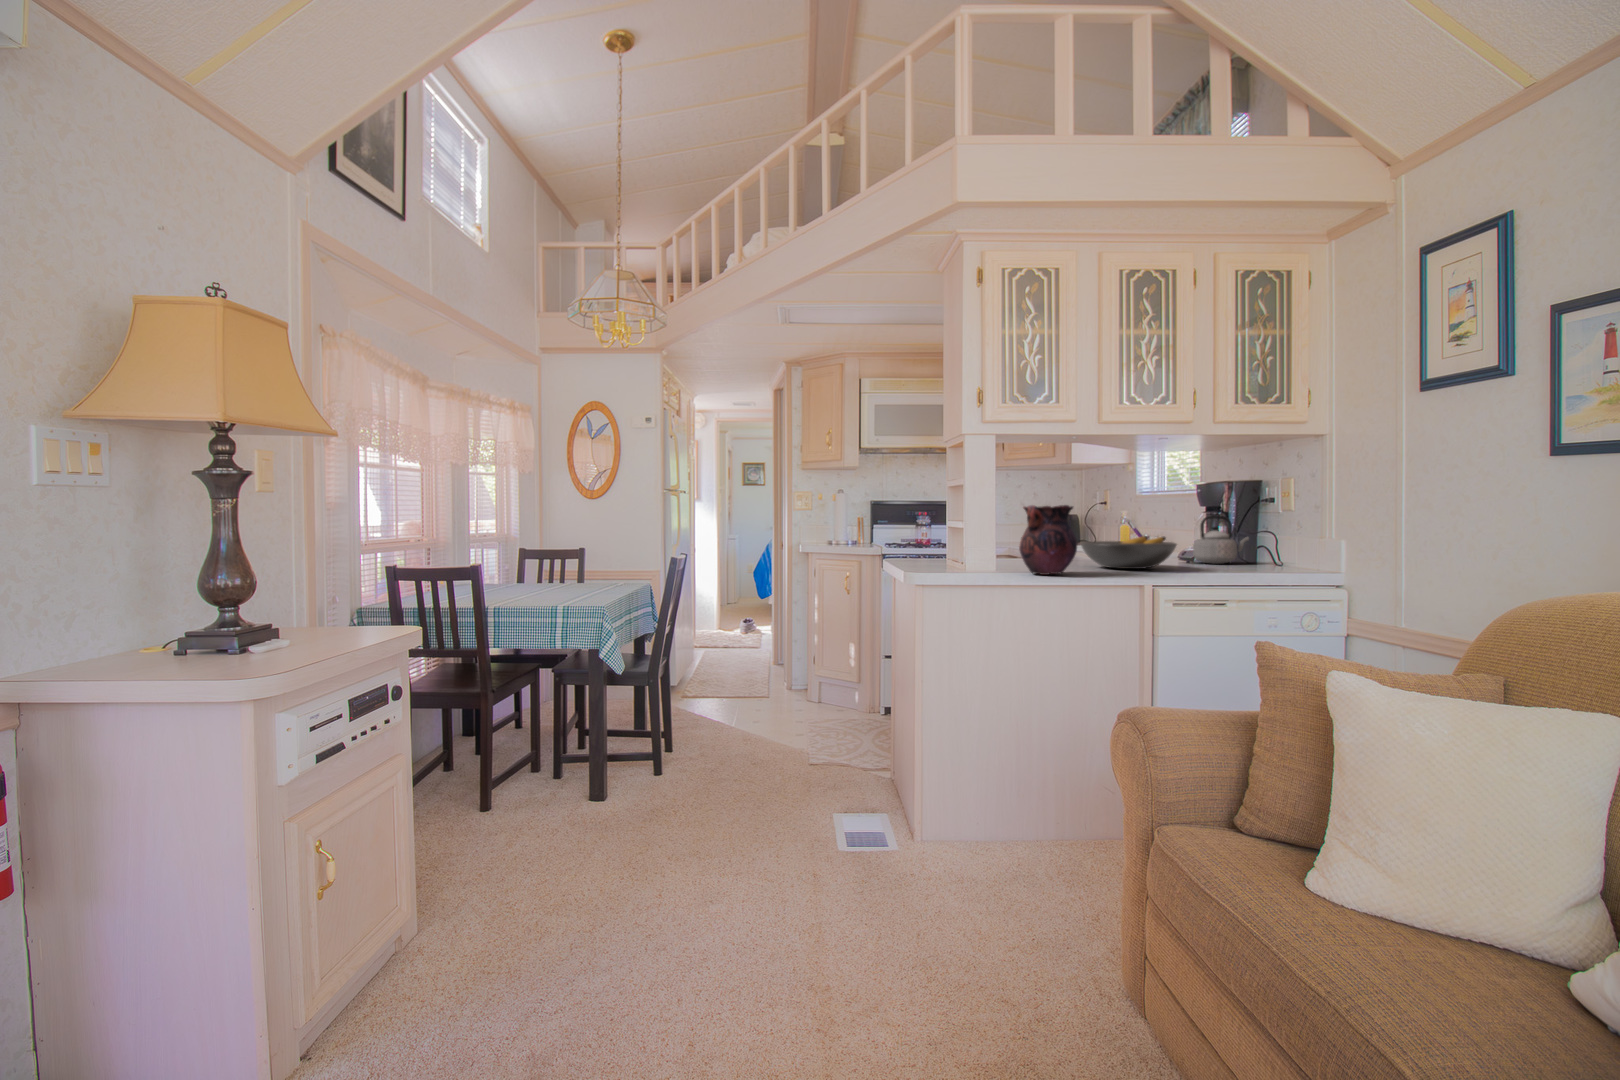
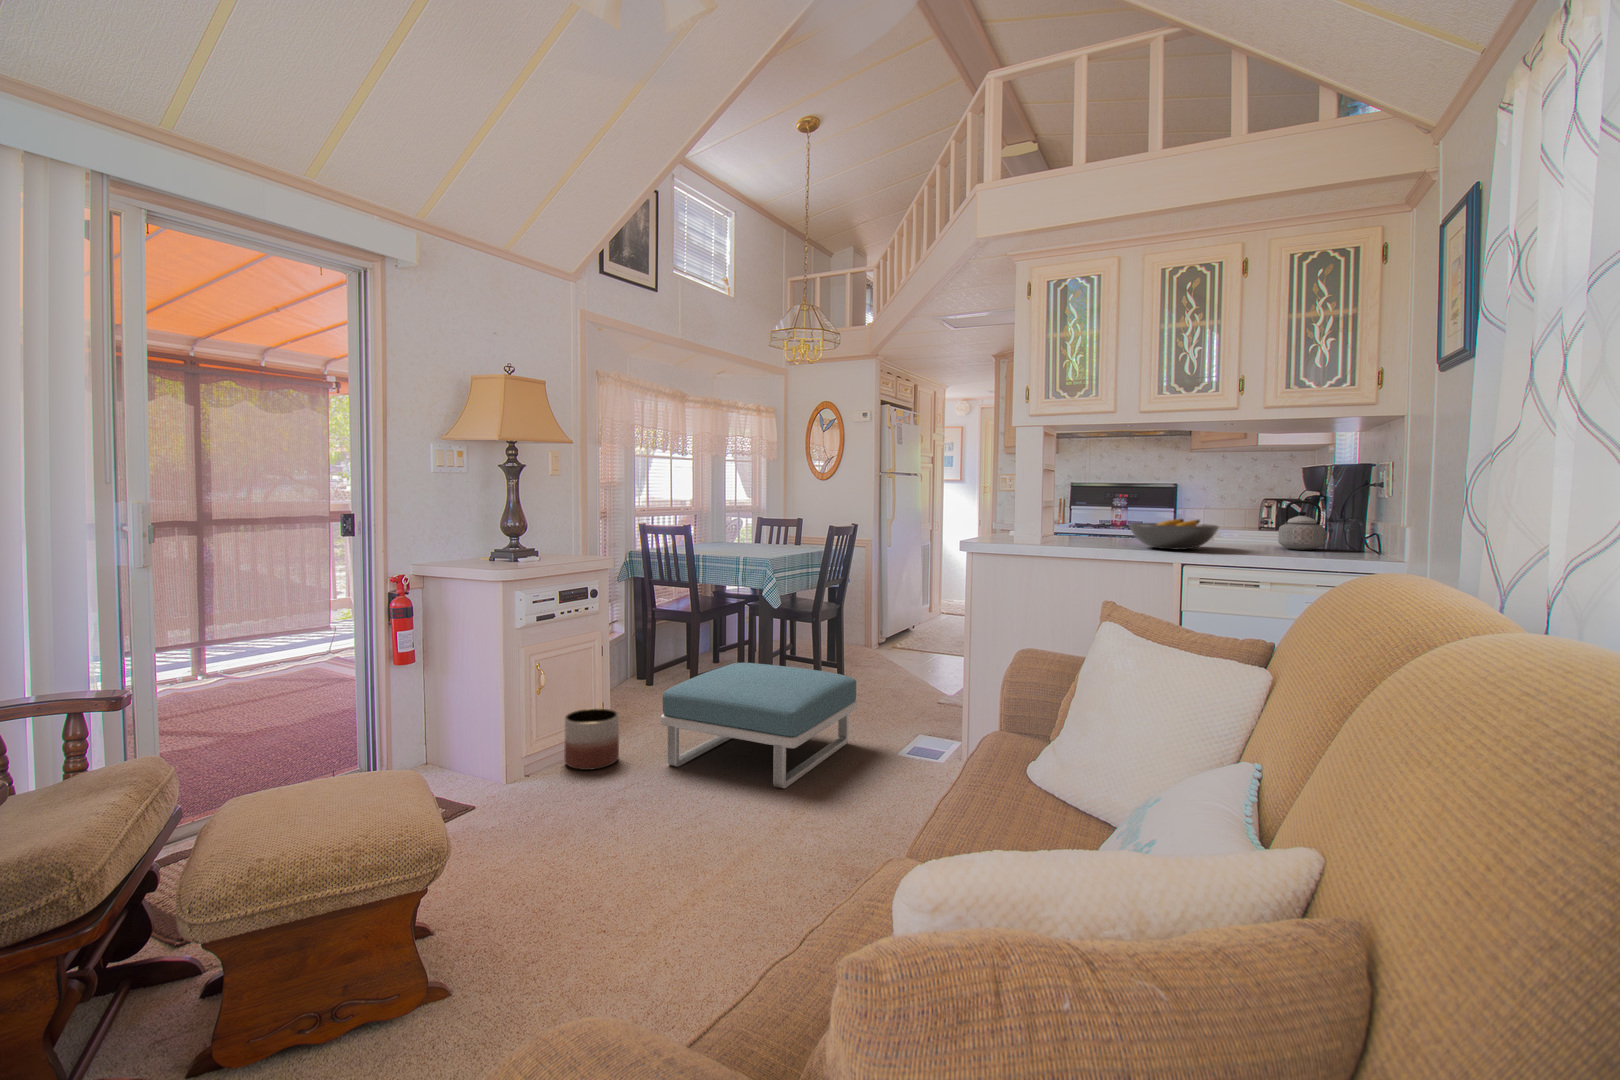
vase: present [1019,505,1077,575] -> none [1041,489,1092,549]
footstool: none [562,760,820,971] -> present [661,663,857,789]
planter: none [374,900,484,1040] -> present [564,708,619,770]

